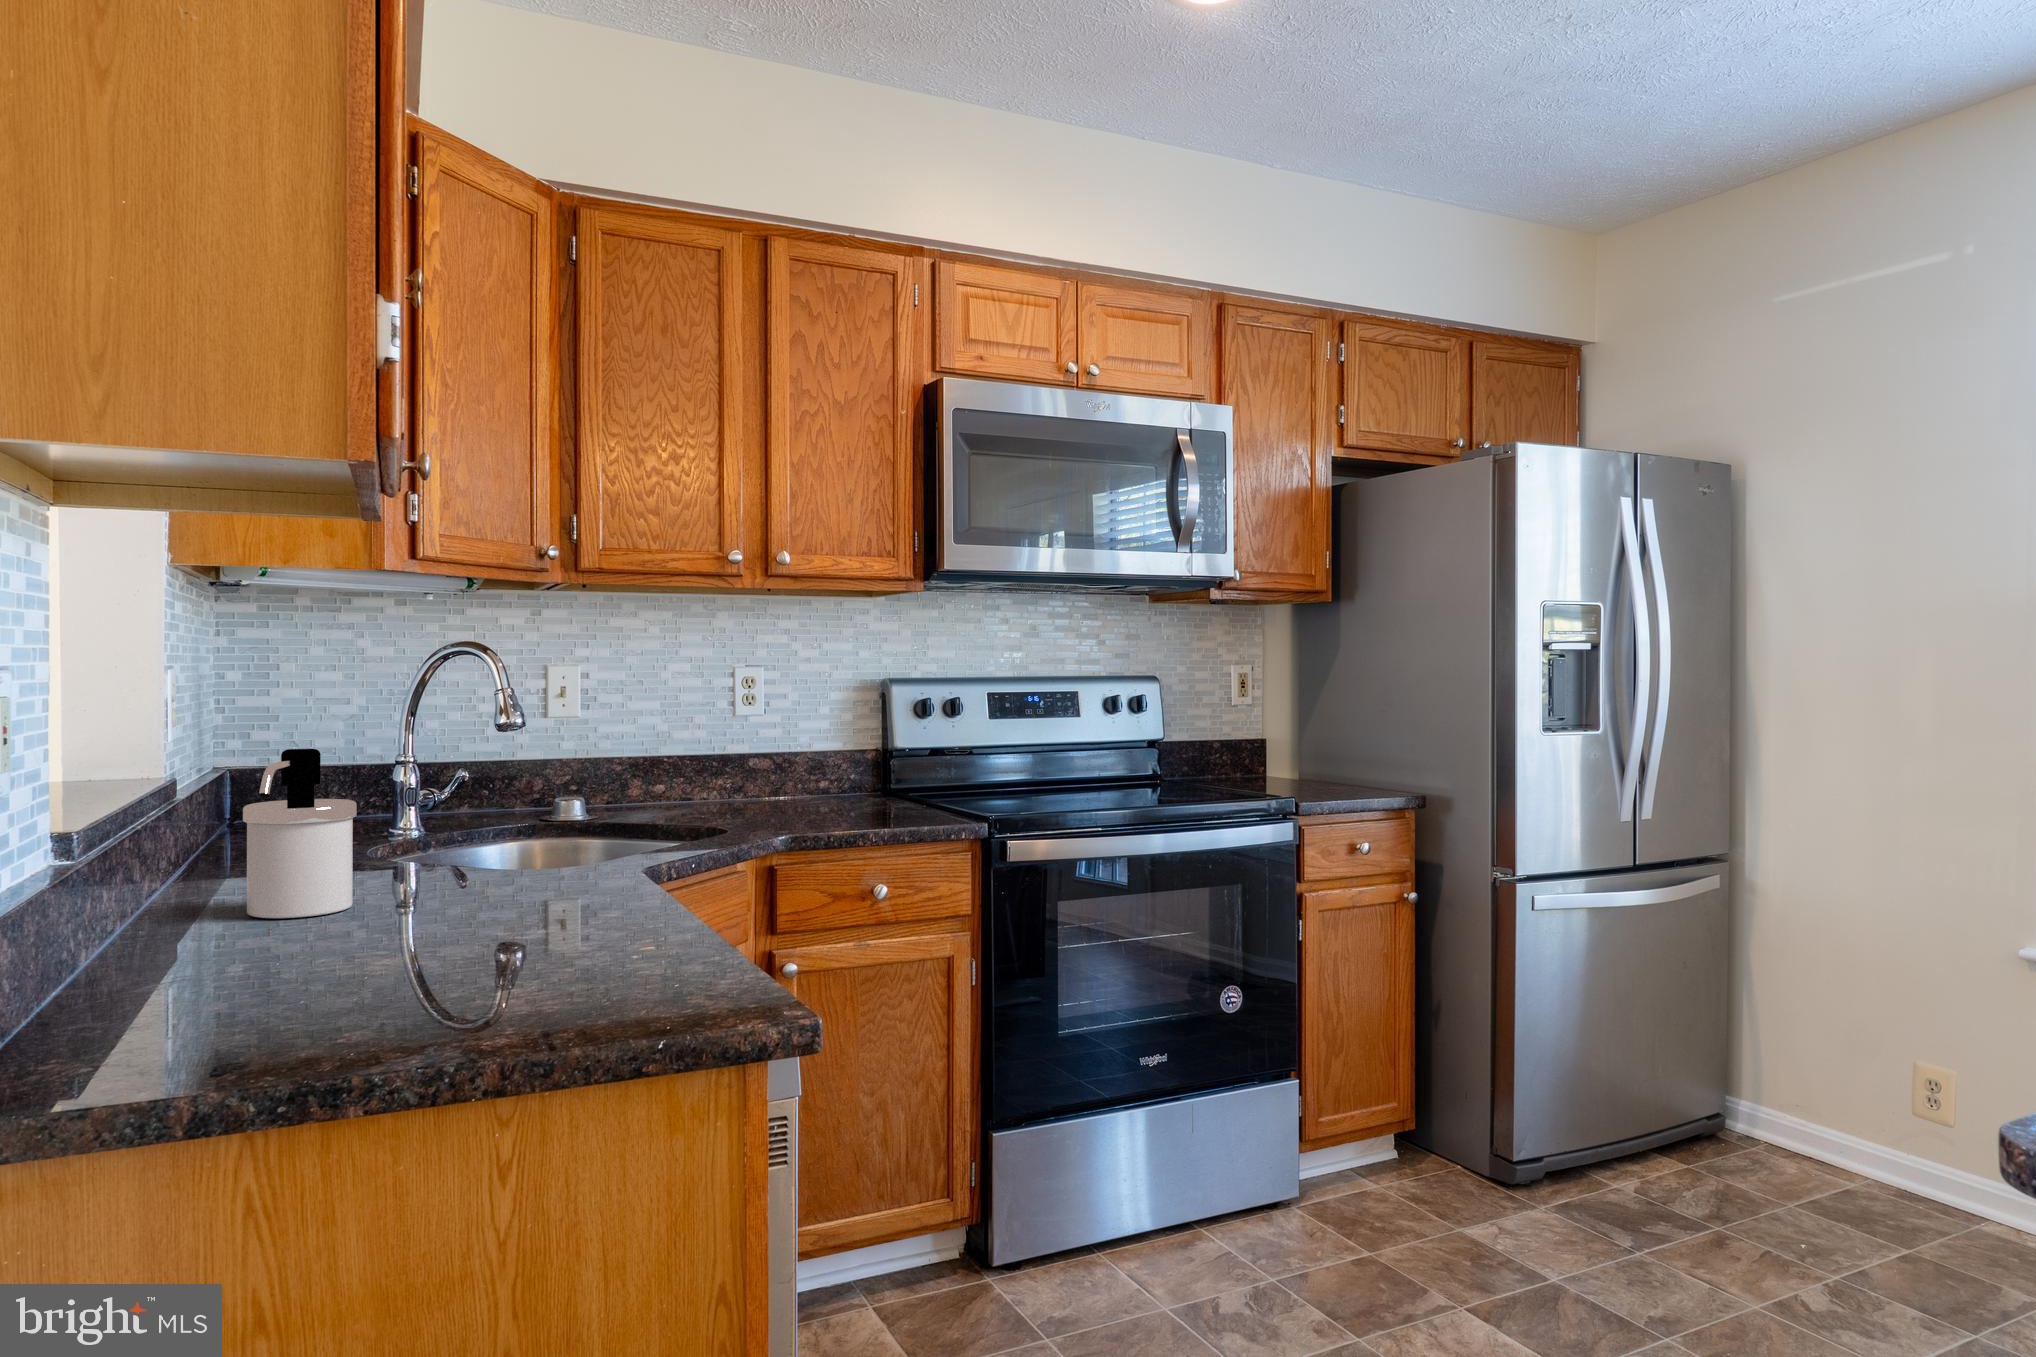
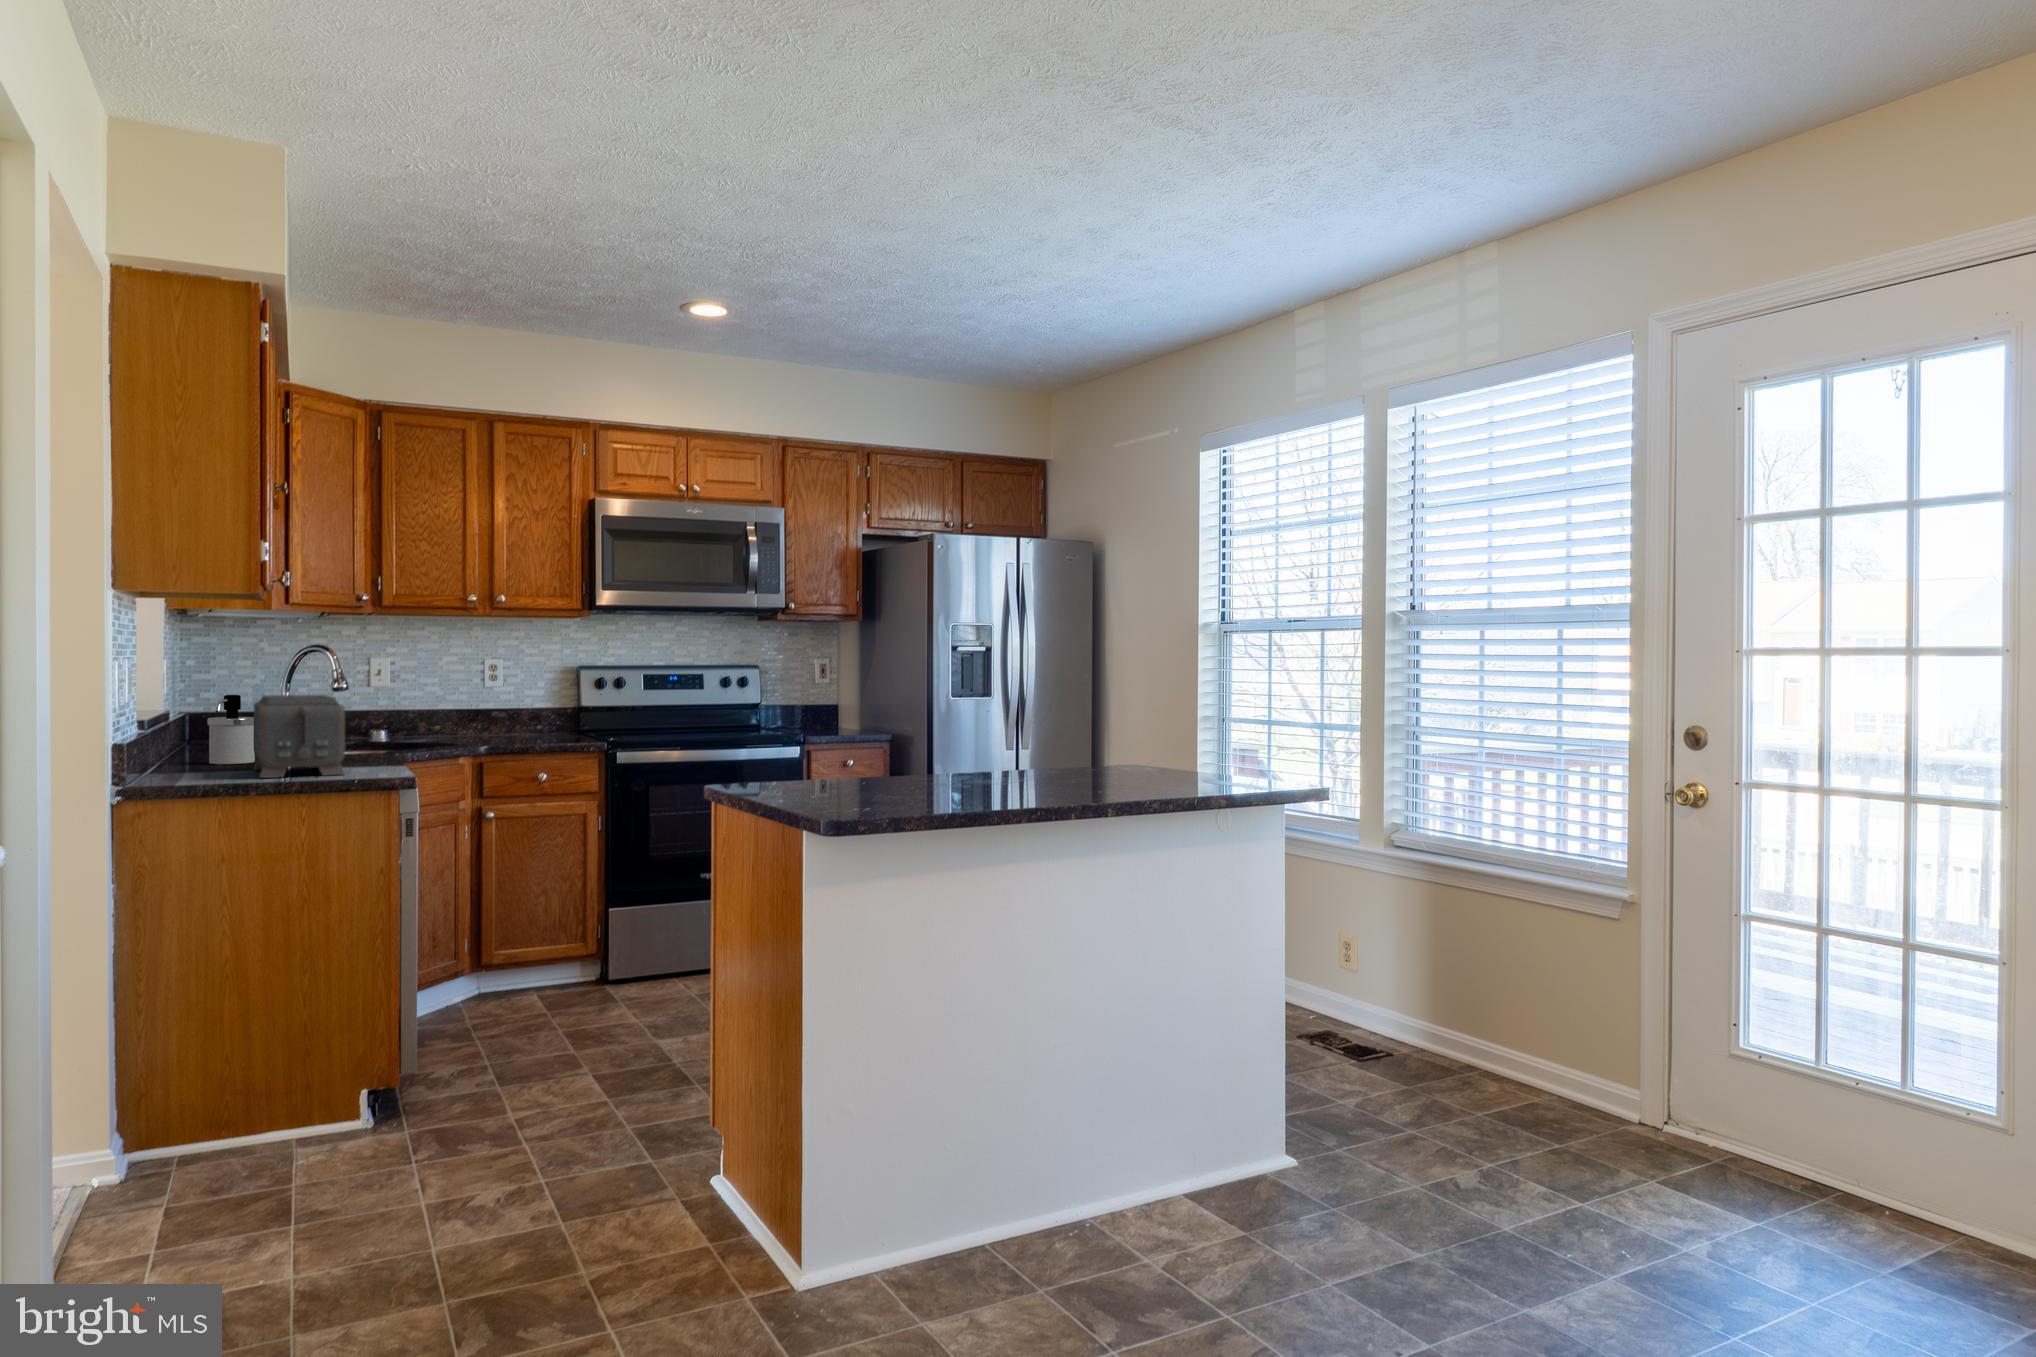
toaster: none [350,754,608,1020] -> present [254,695,345,778]

